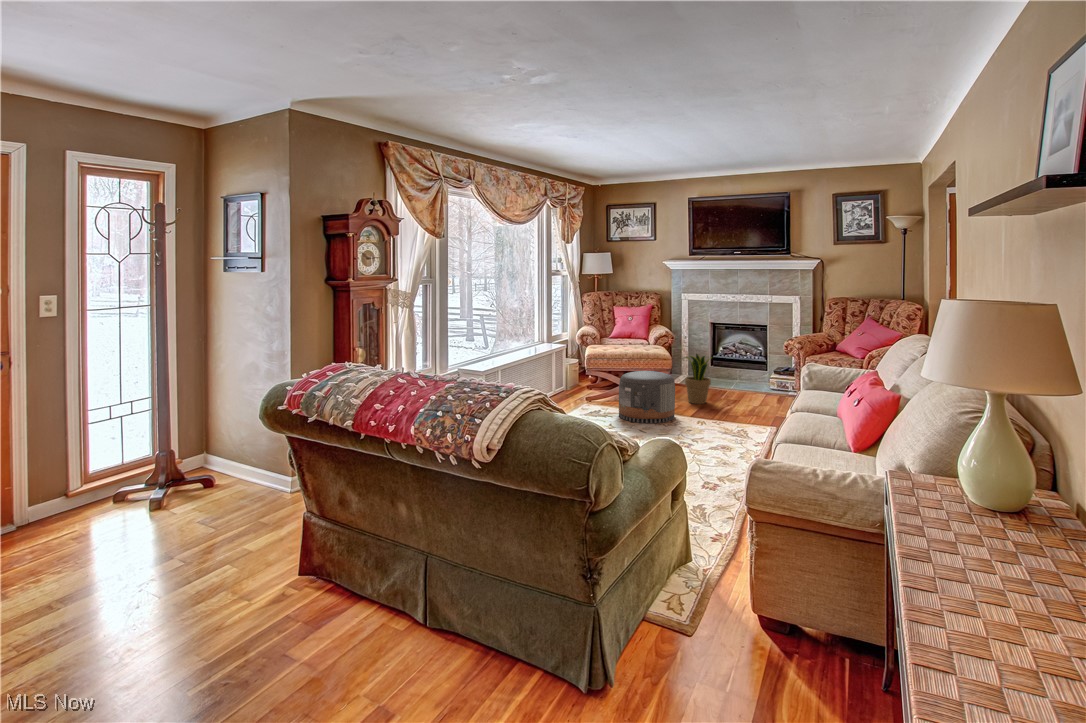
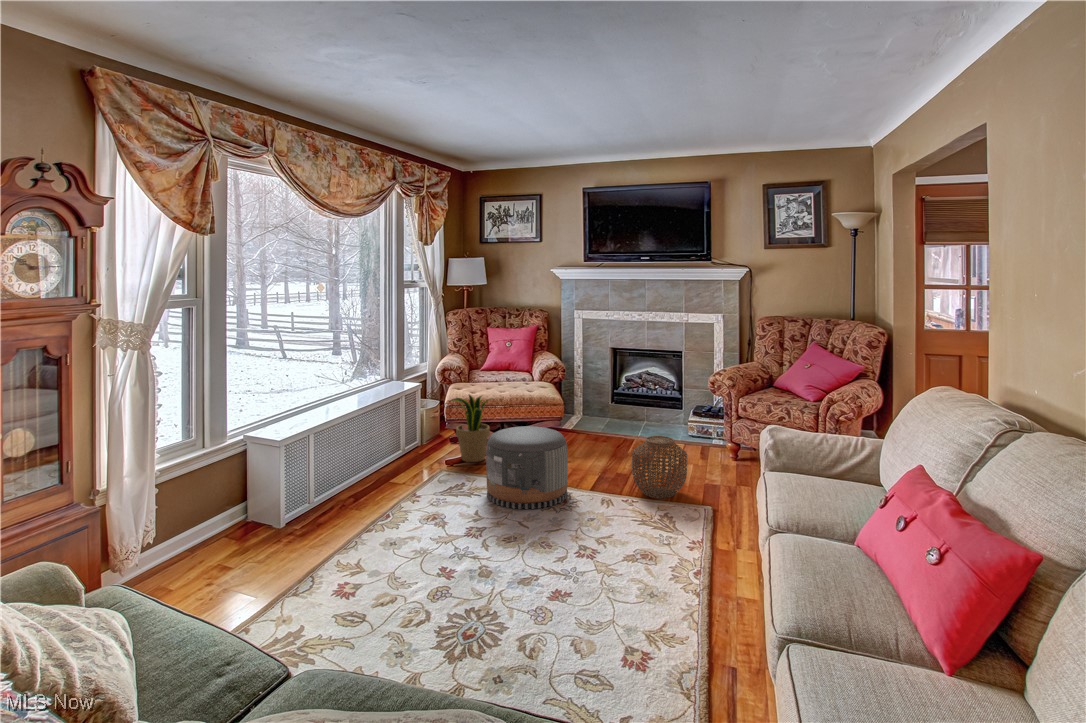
potted plant: present [684,354,712,404] -> present [451,395,490,462]
woven basket: none [721,379,761,421] -> present [632,436,687,498]

